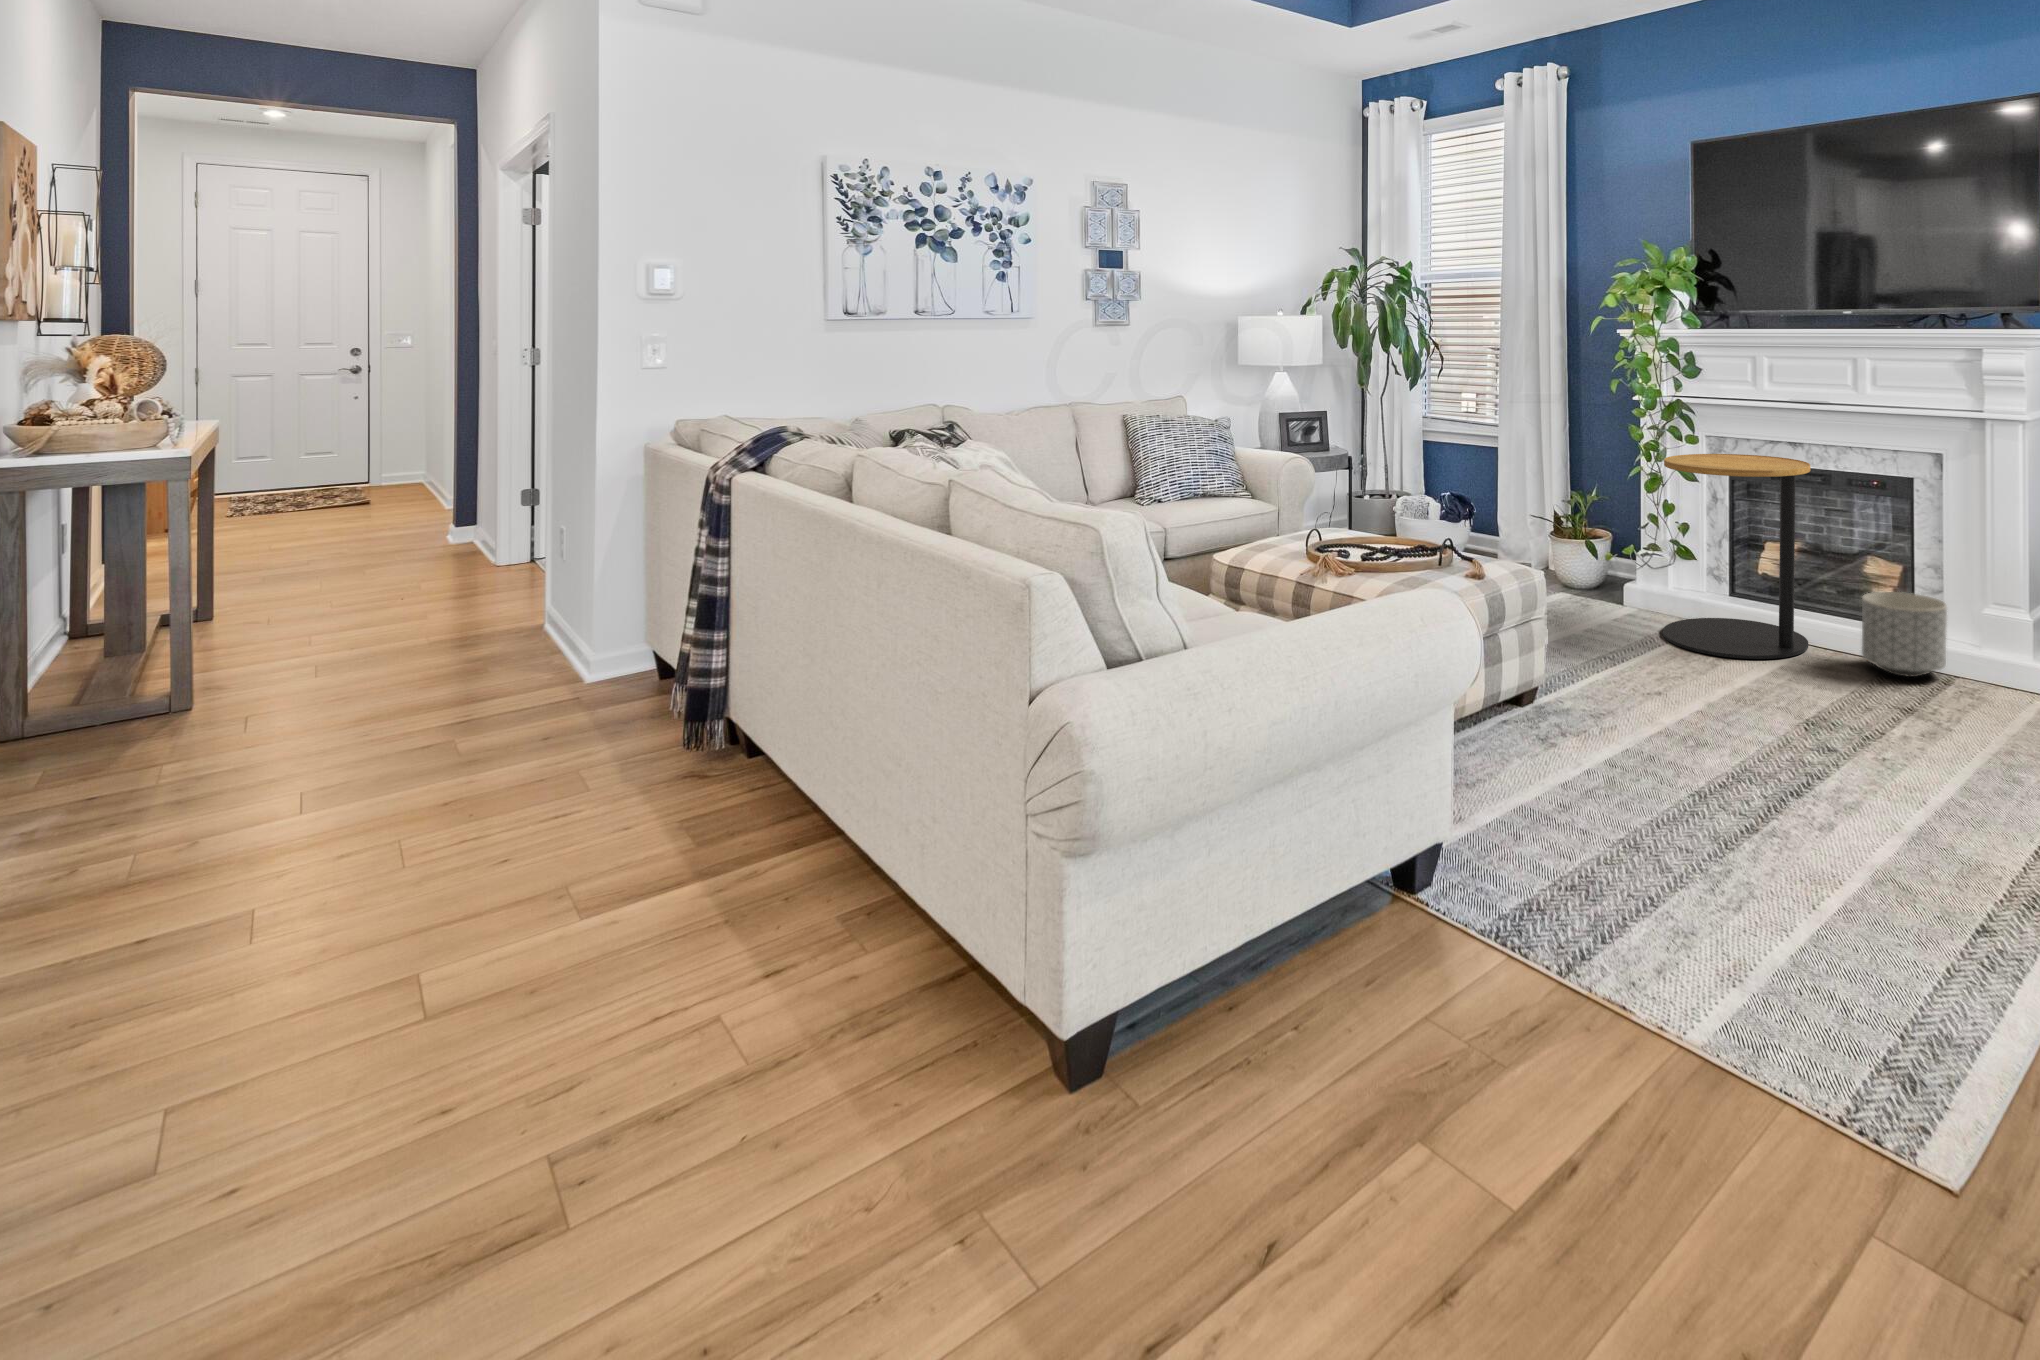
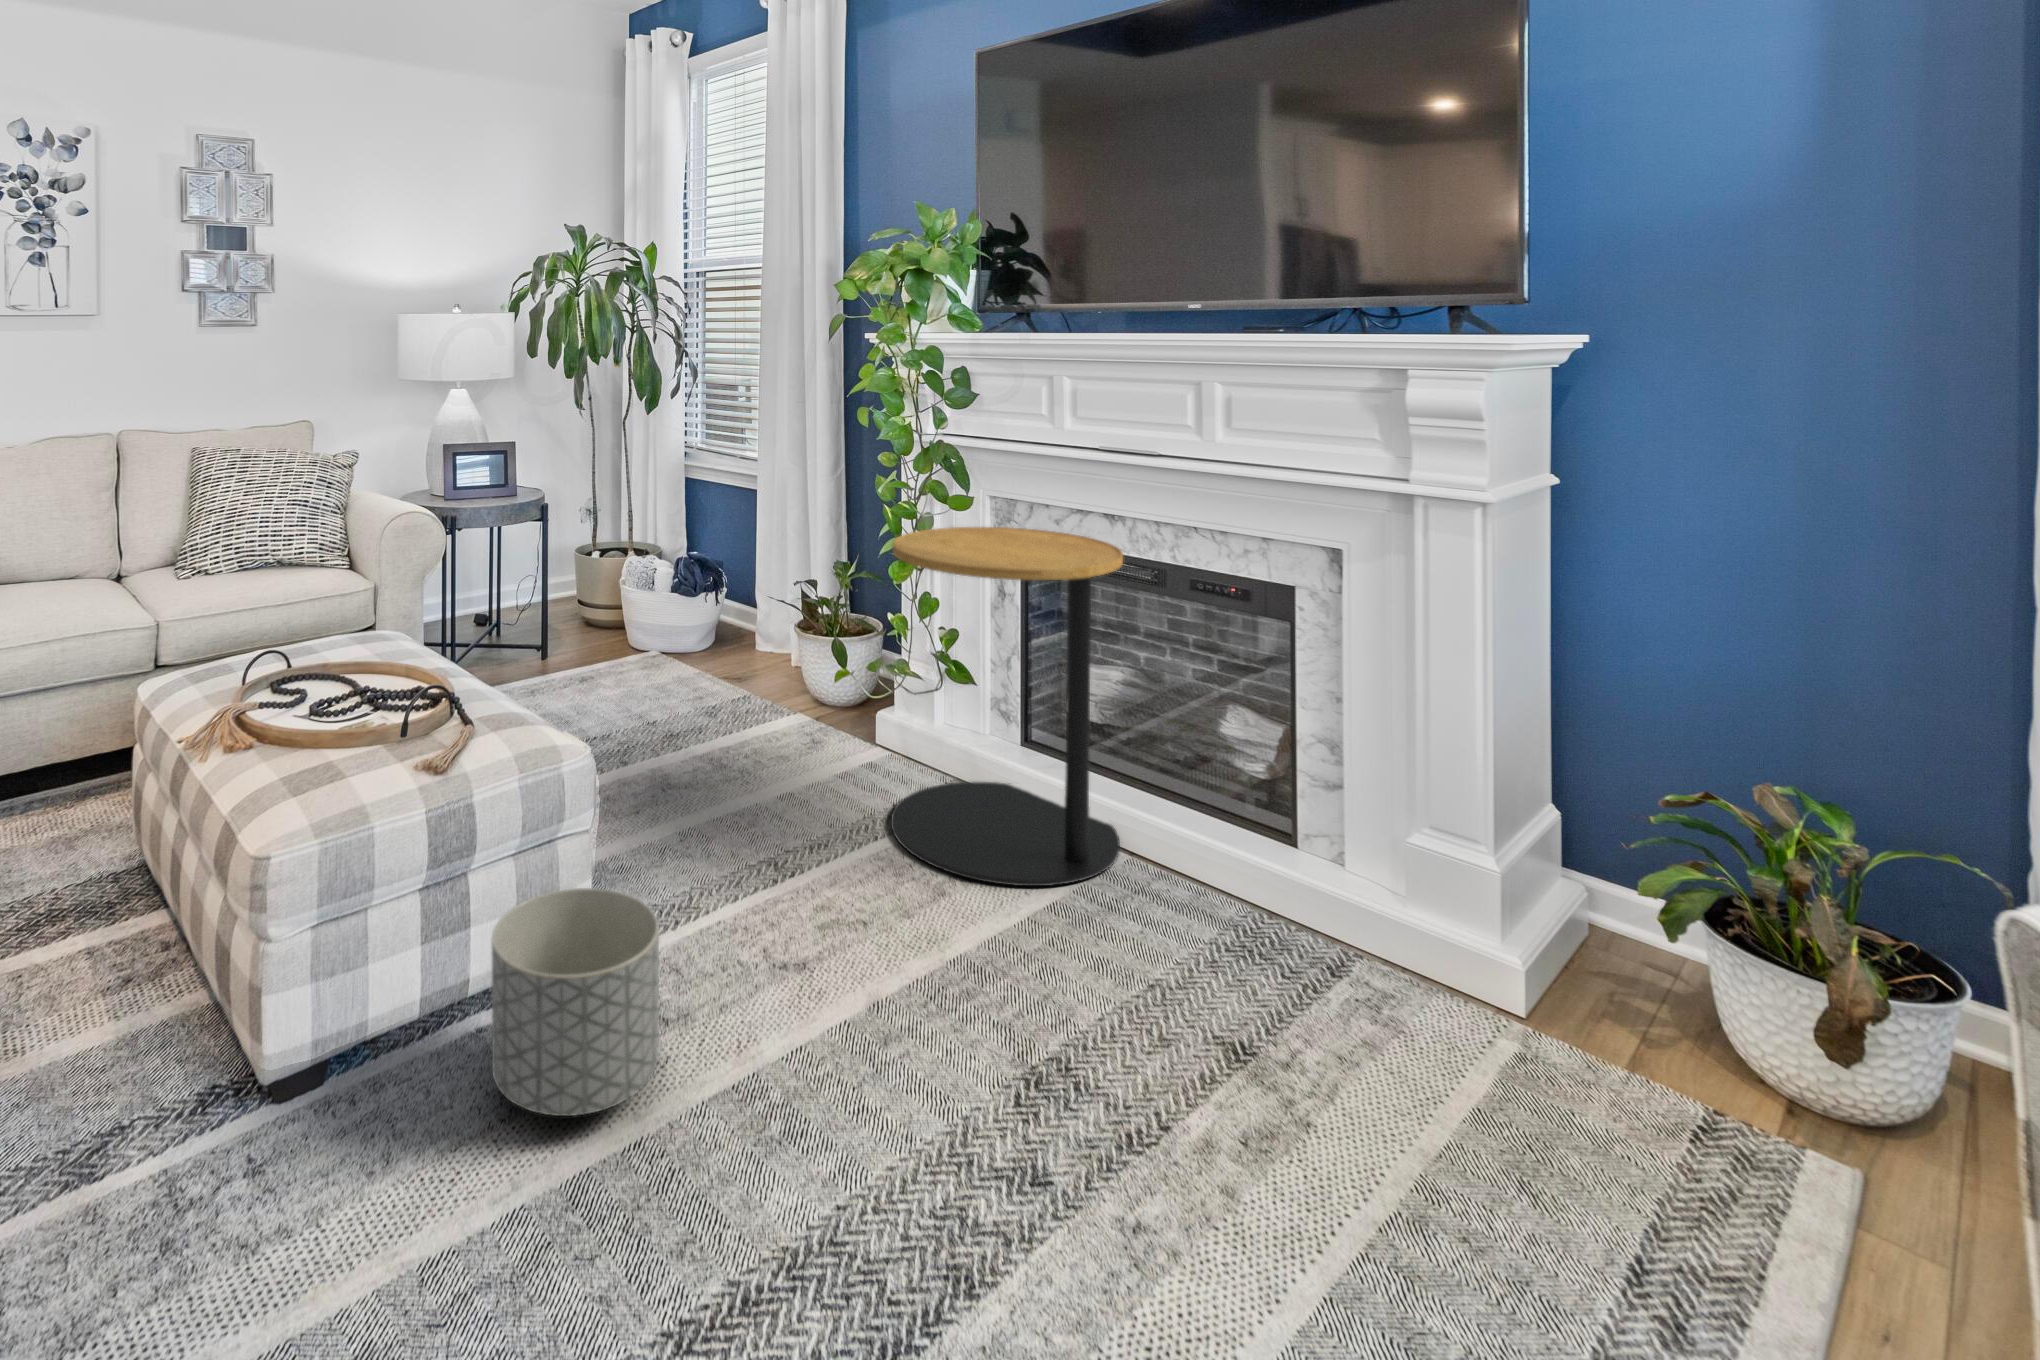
planter: present [1862,592,1947,677] -> present [492,888,659,1116]

